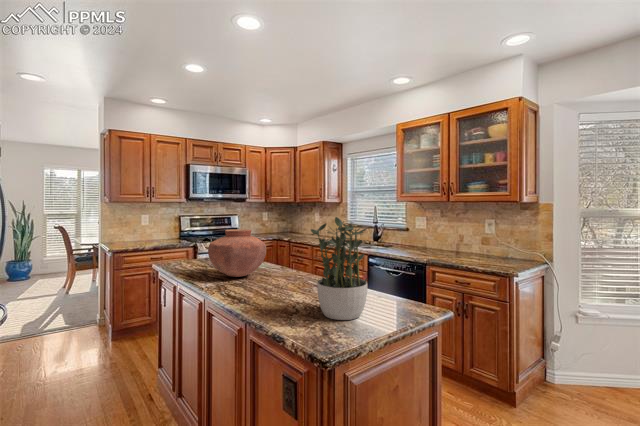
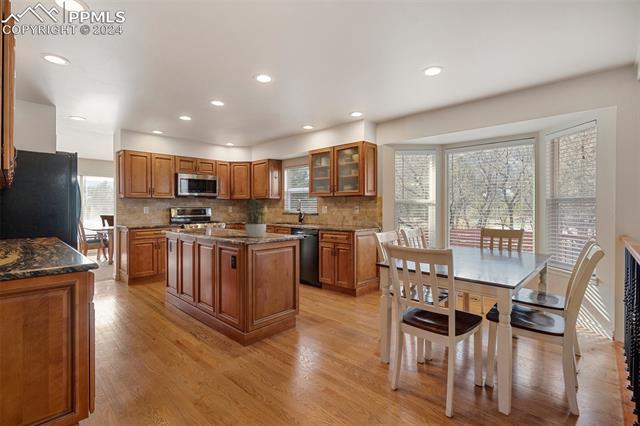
vase: present [208,229,266,277] -> none [196,208,226,231]

